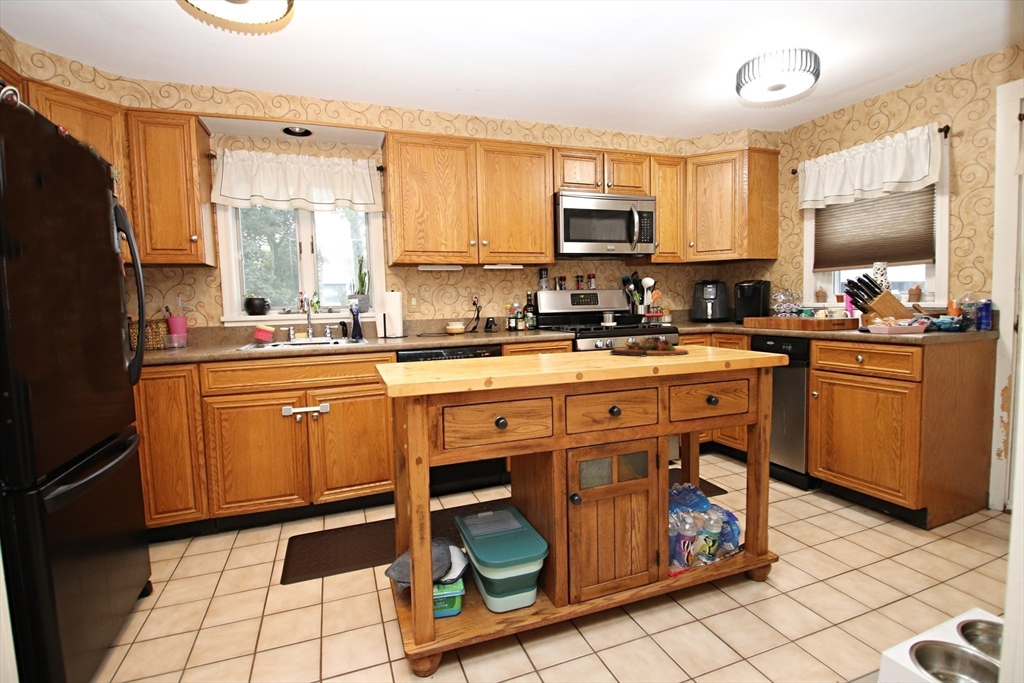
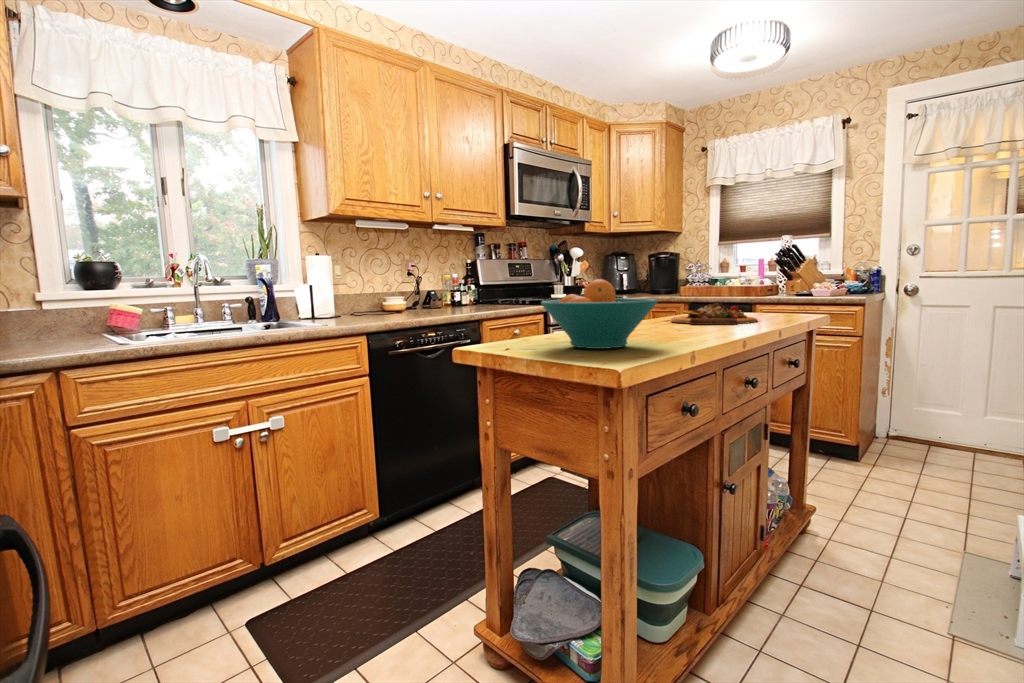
fruit bowl: none [400,317,484,366] -> present [541,279,658,349]

